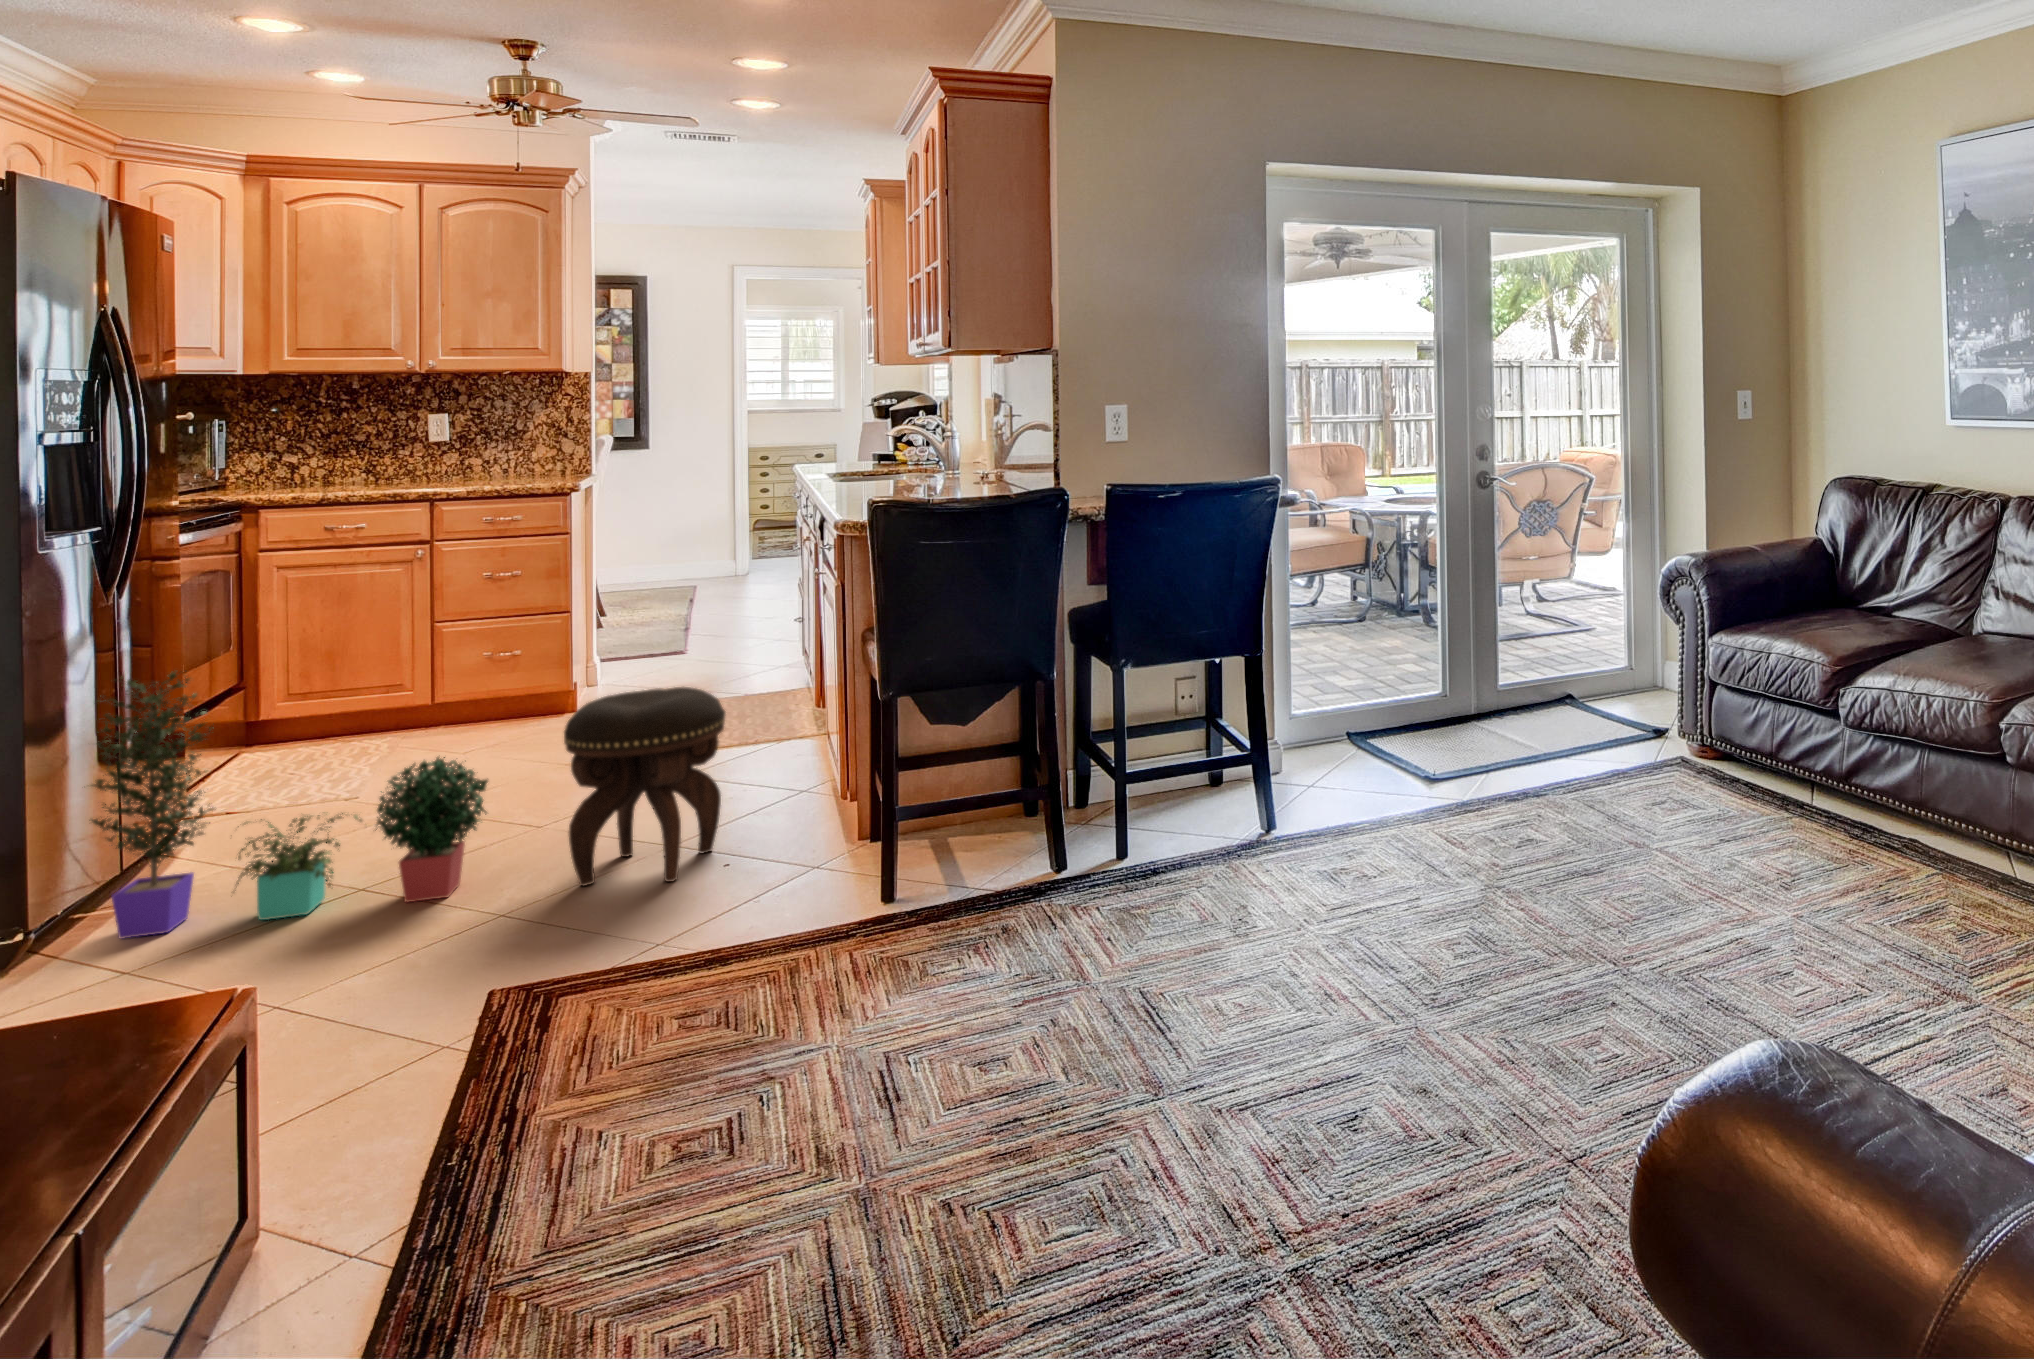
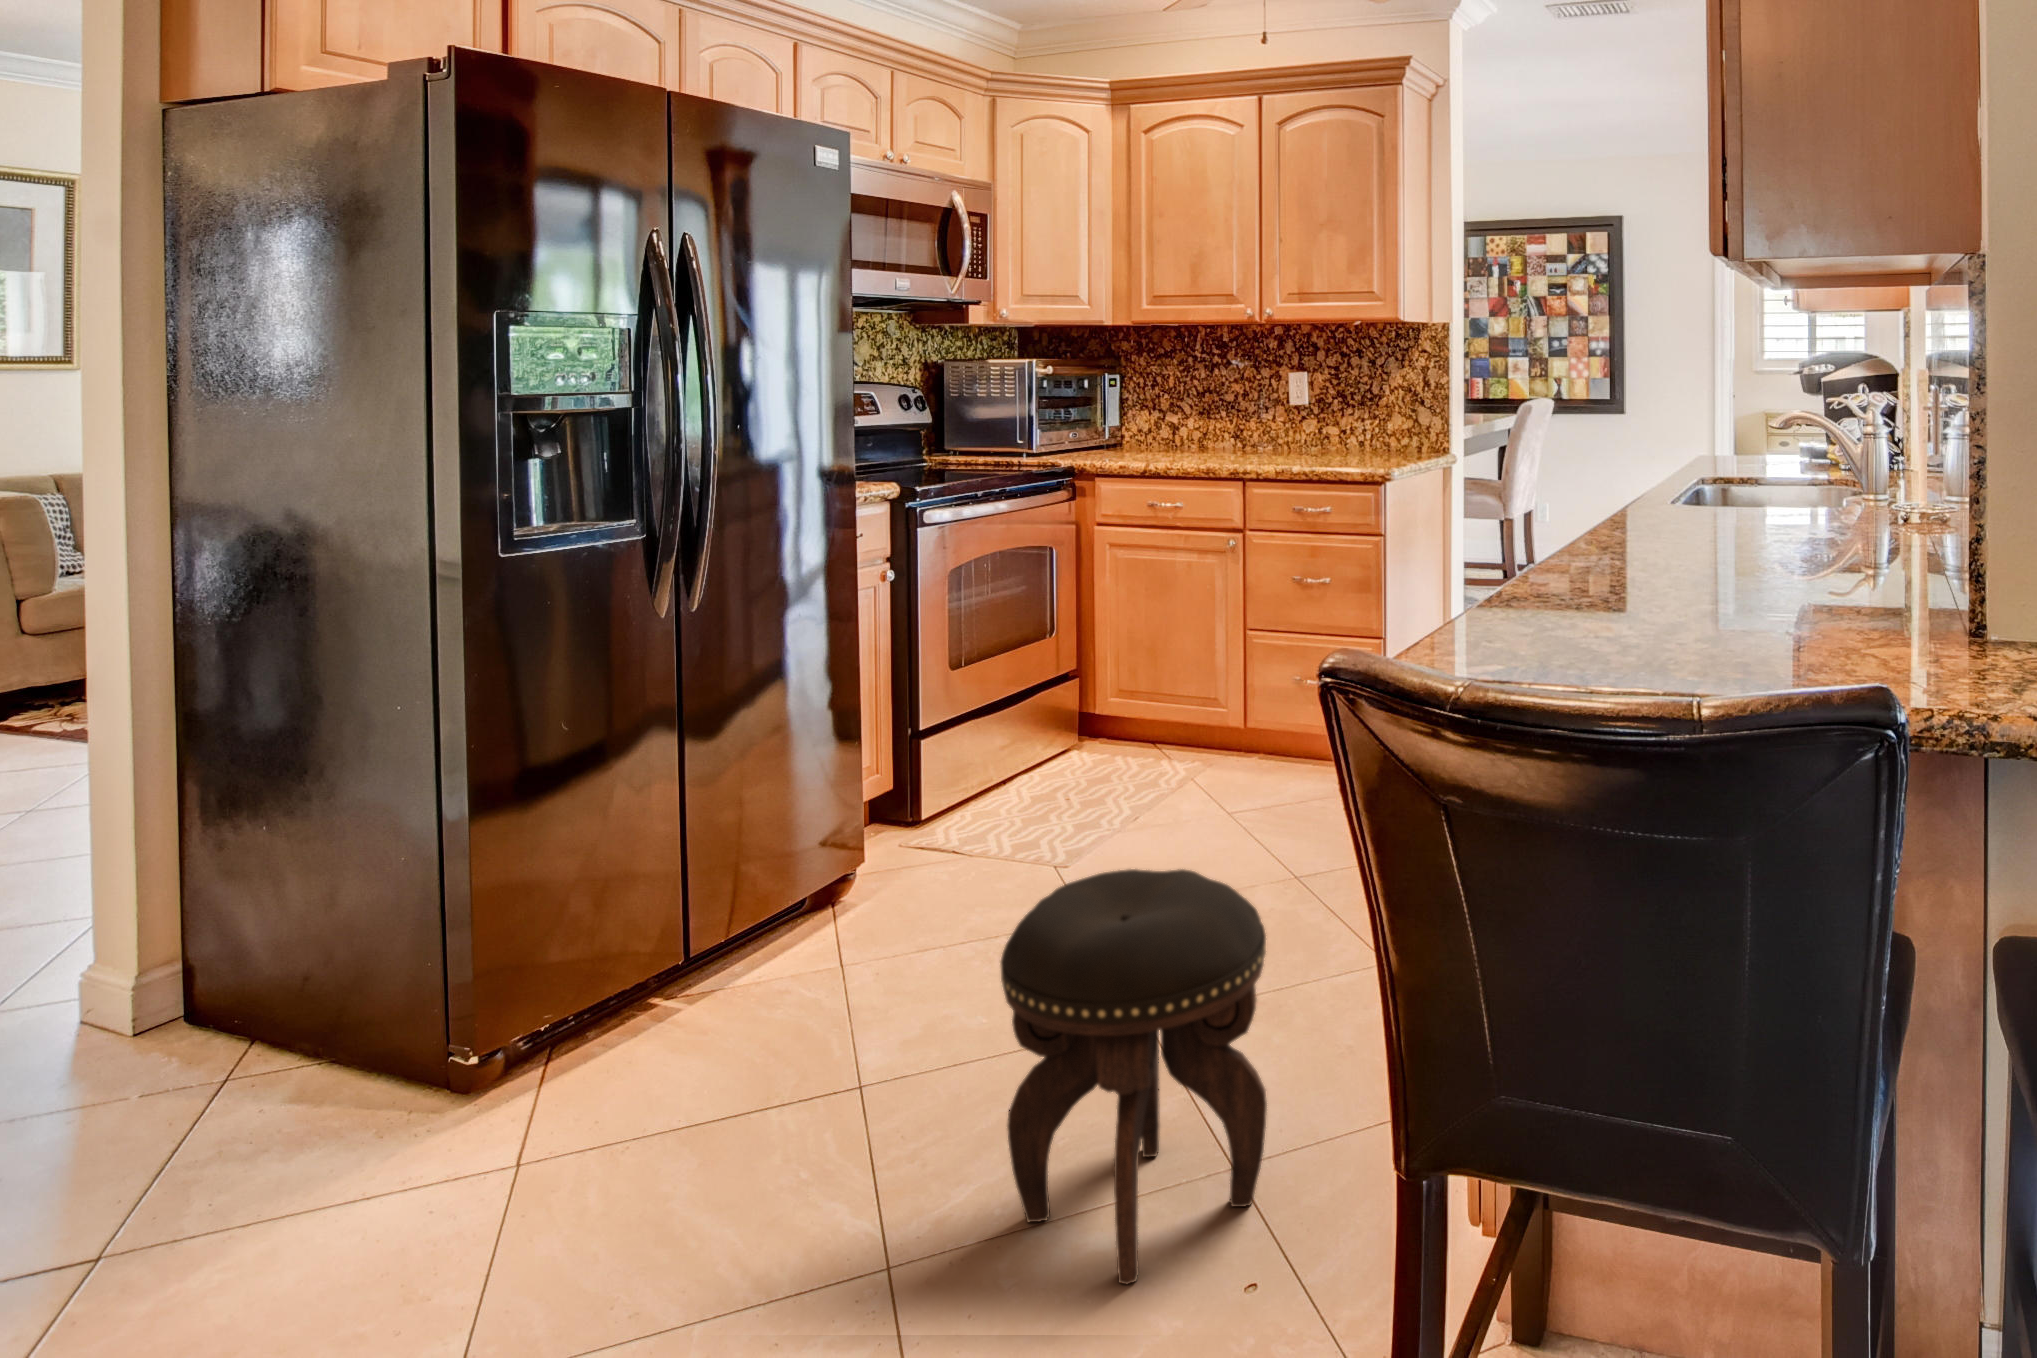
potted plant: present [90,672,488,939] -> none [581,717,973,1154]

